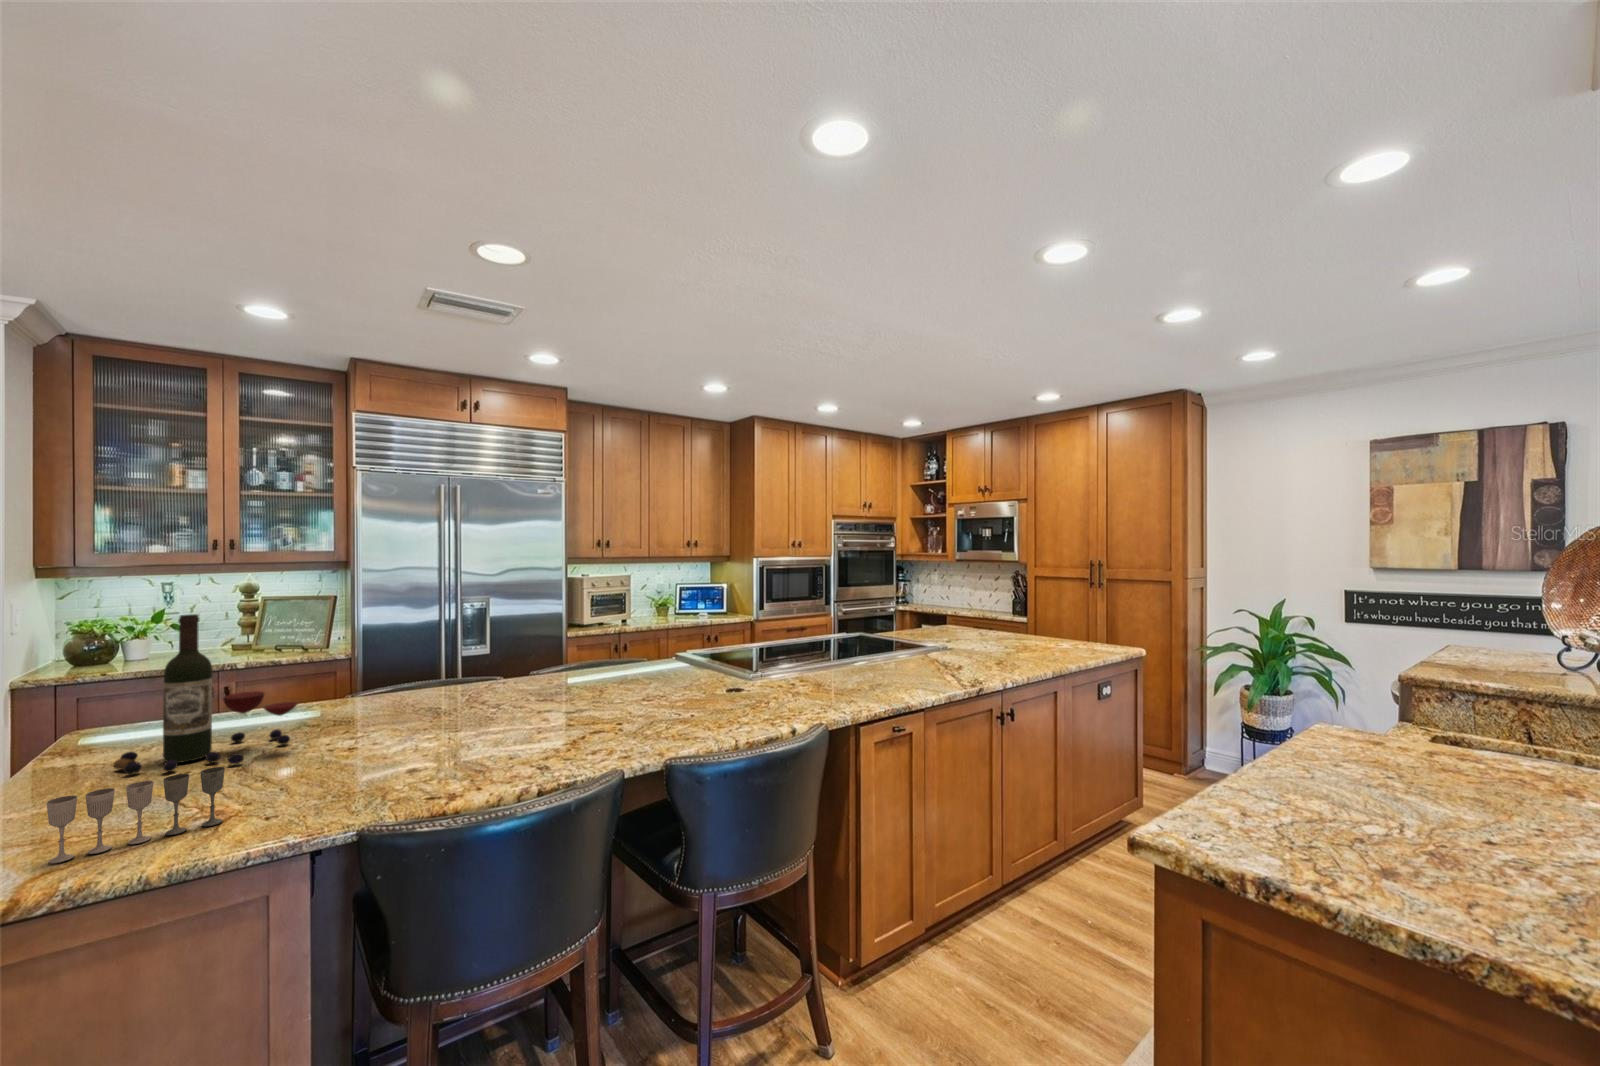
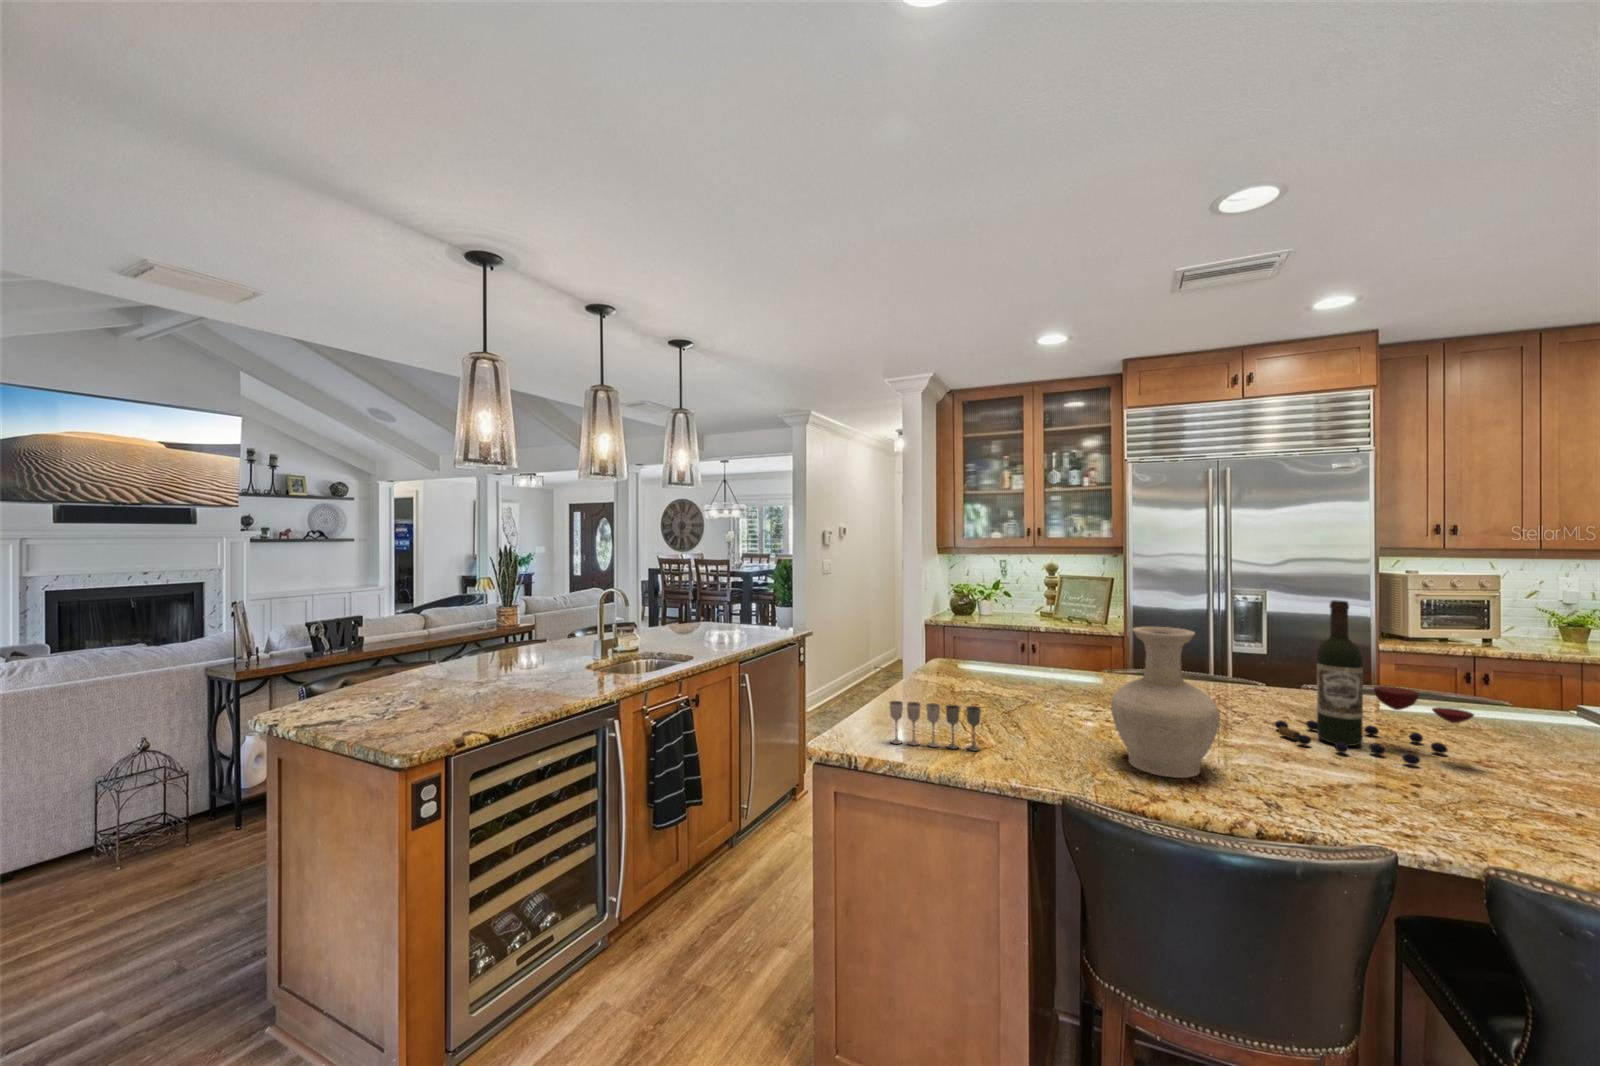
wine bottle: present [113,614,297,774] -> present [1275,600,1474,765]
vase: none [395,634,497,778] -> present [1111,627,1220,778]

